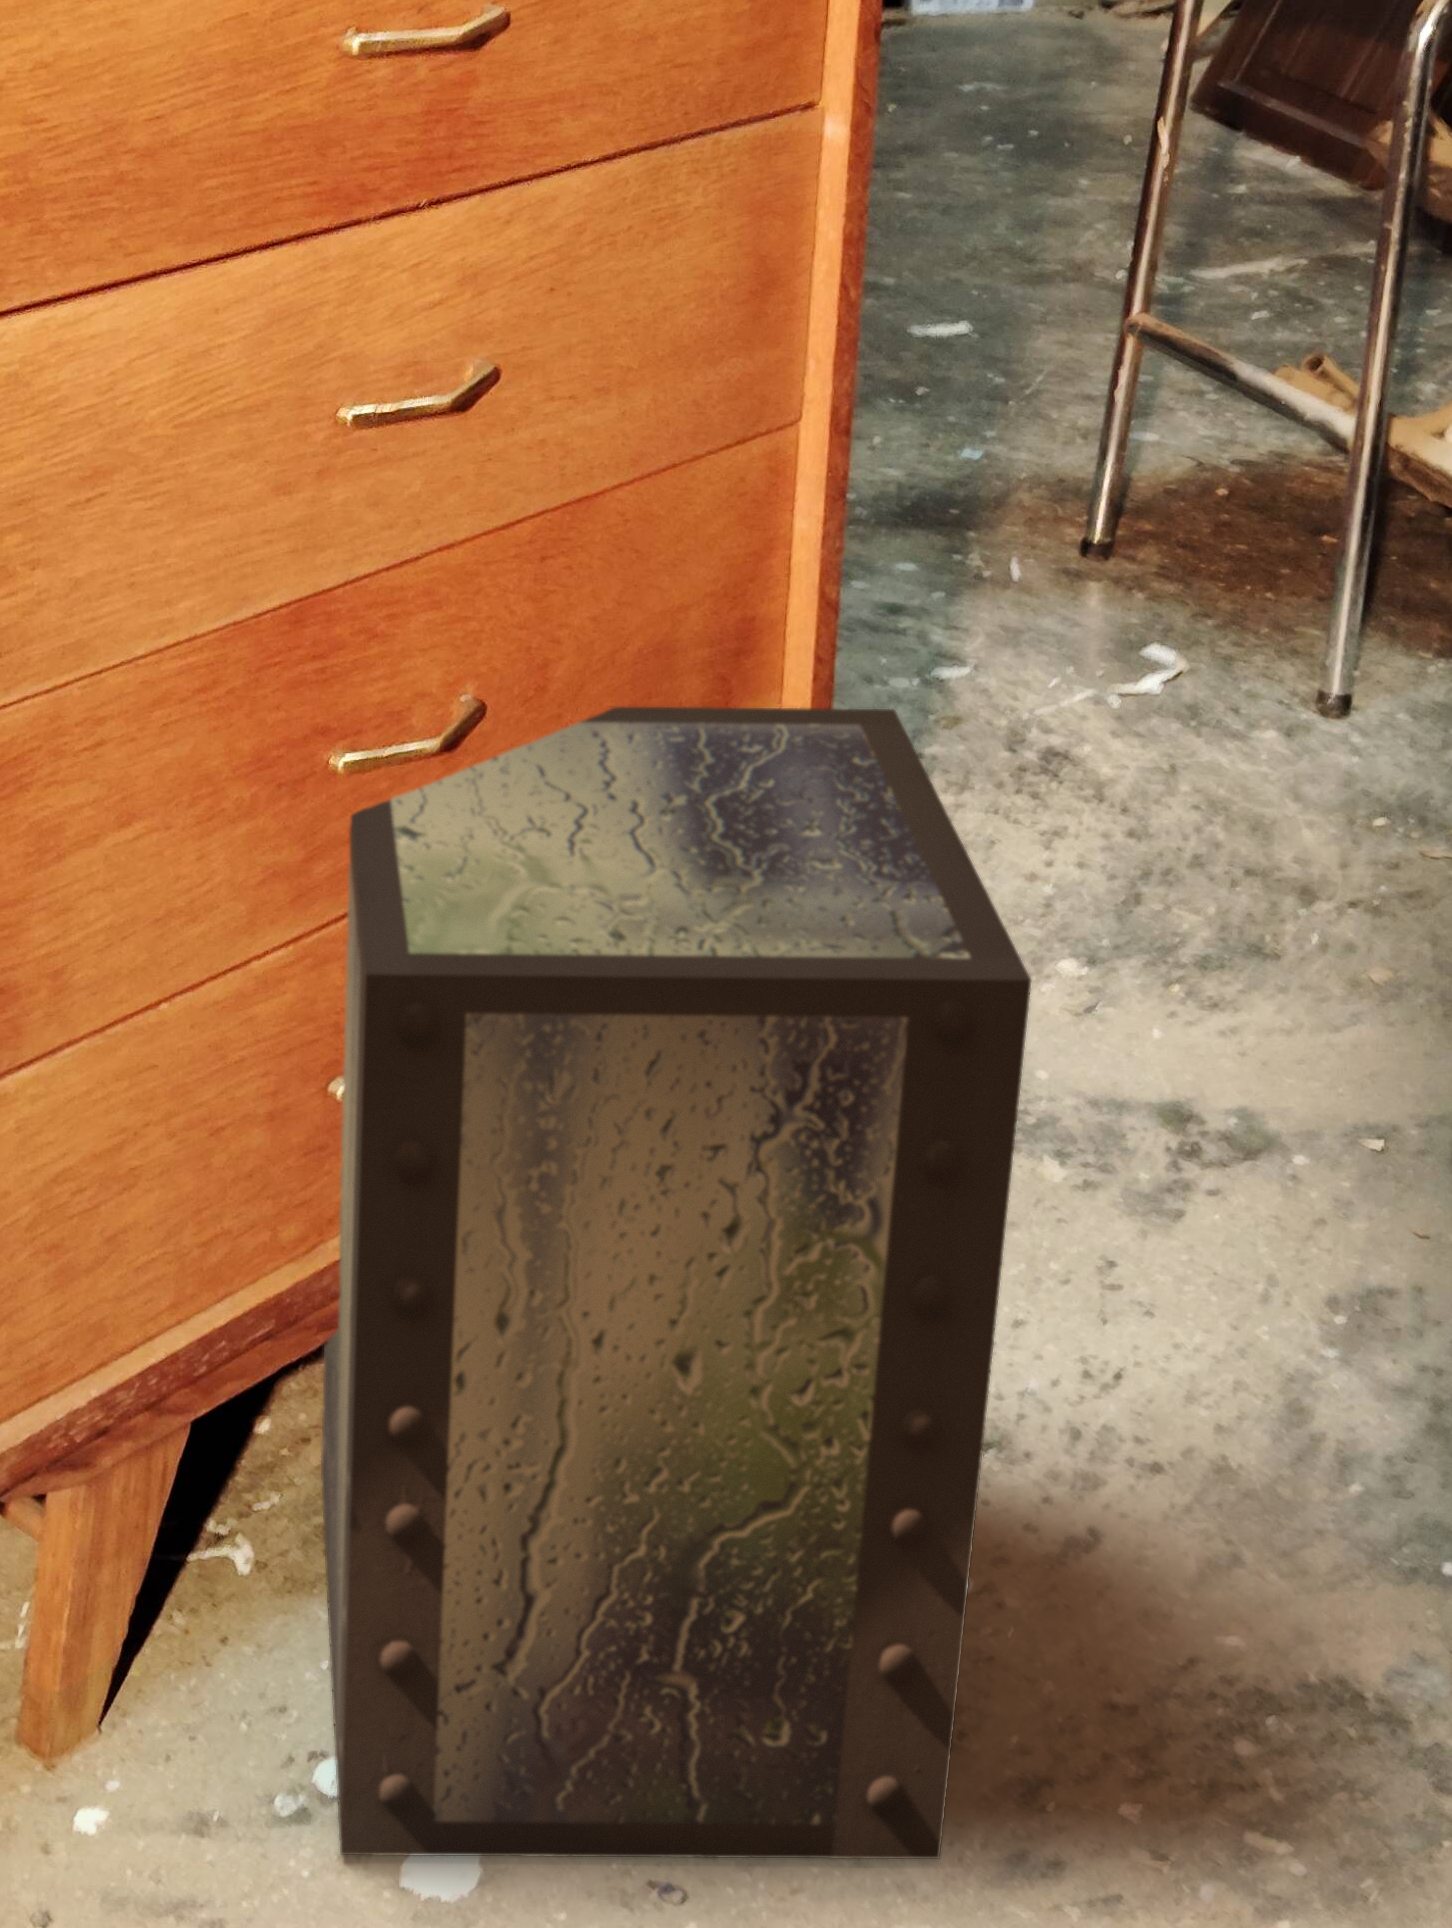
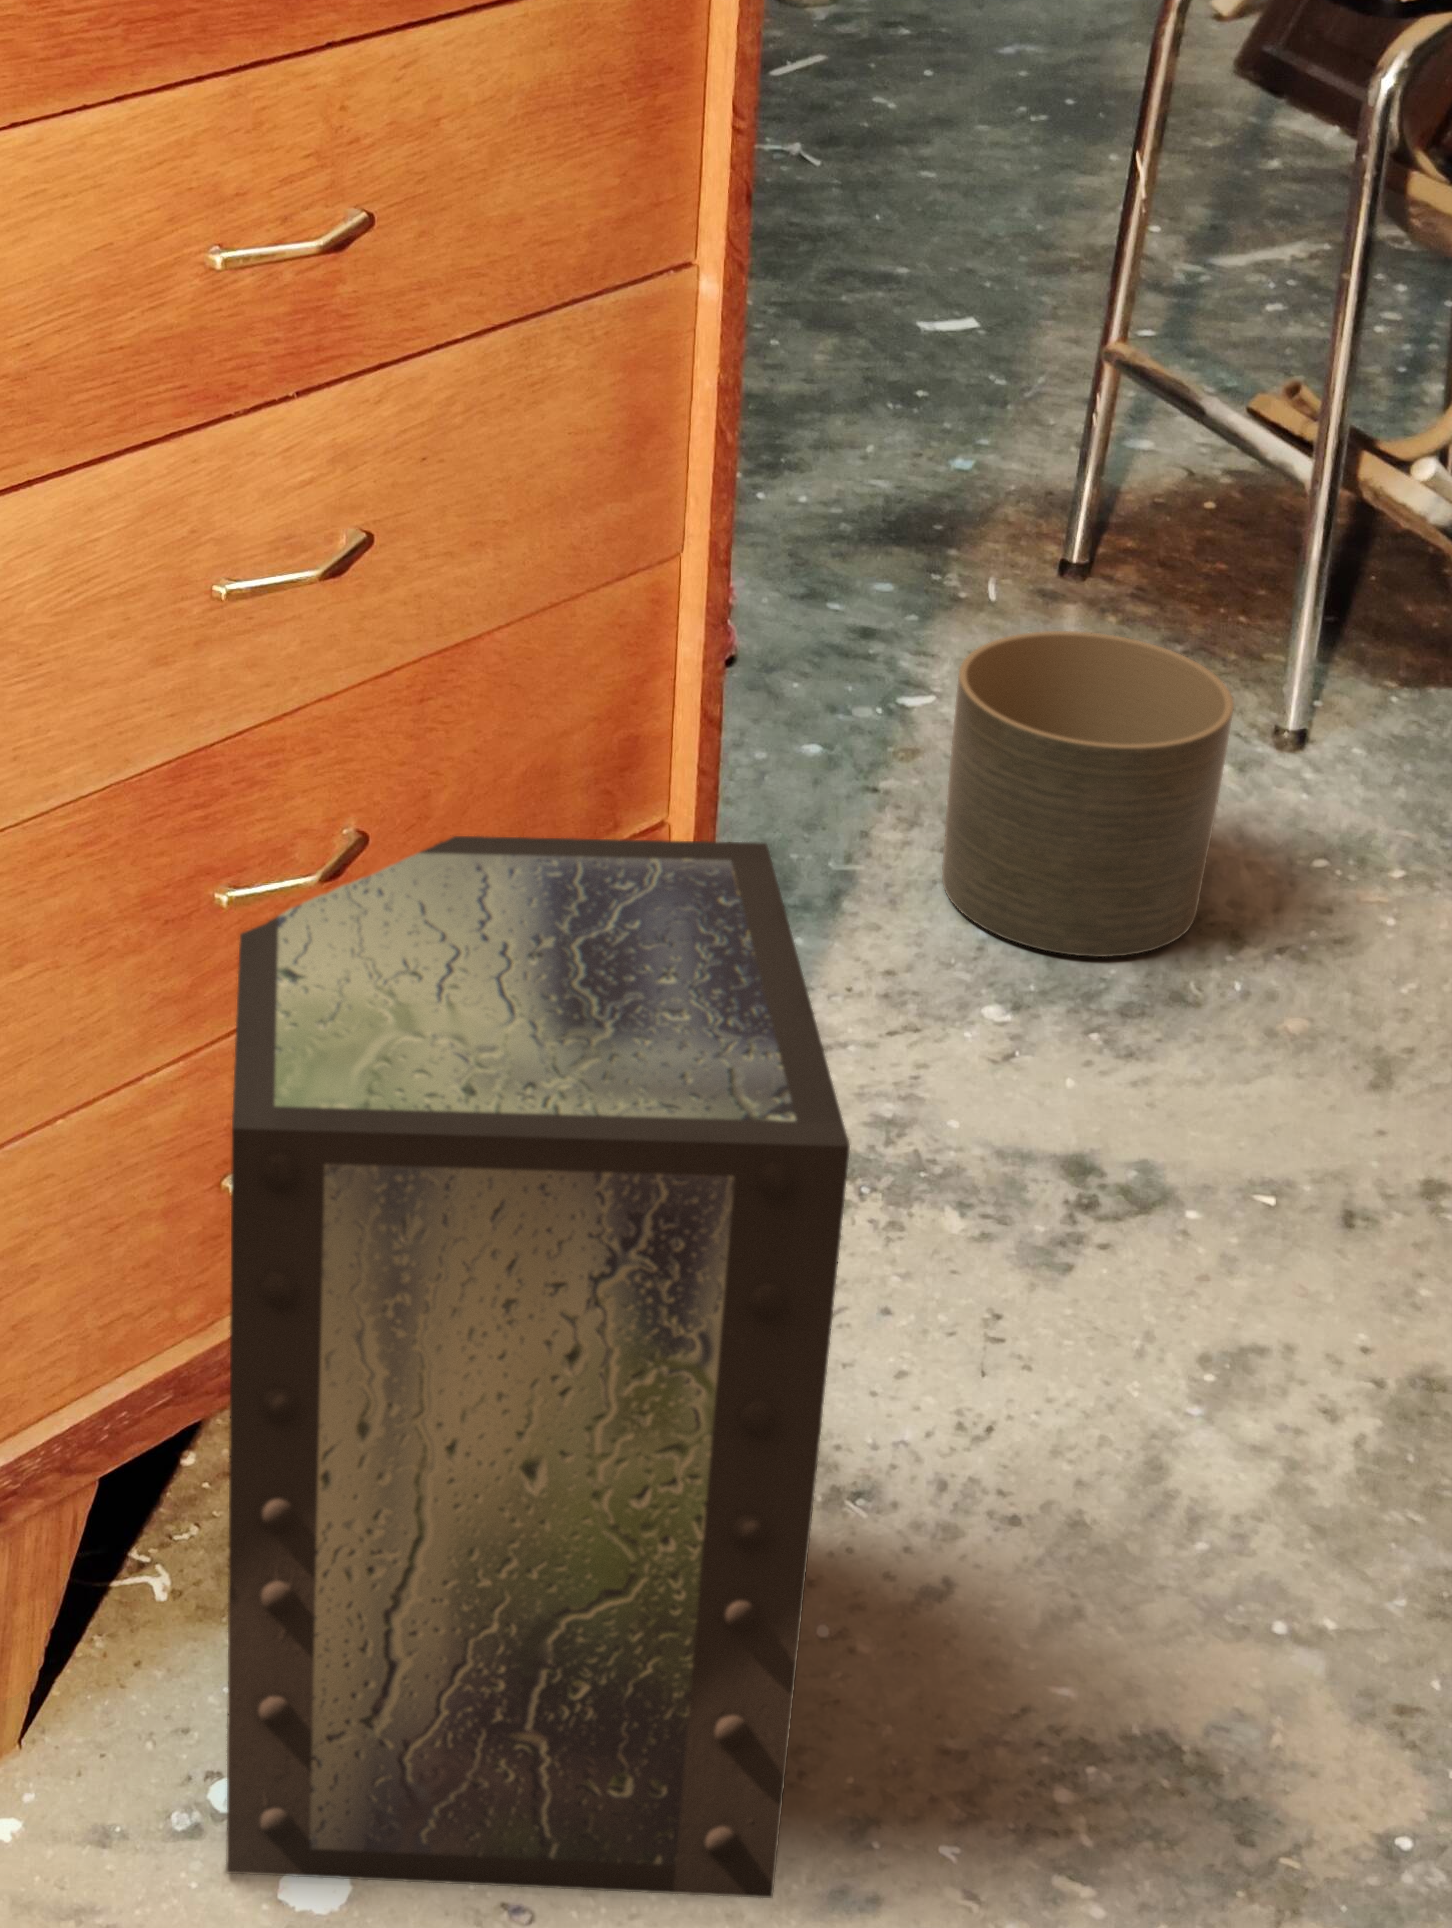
planter: none [1002,588,1299,918] -> present [942,631,1234,957]

